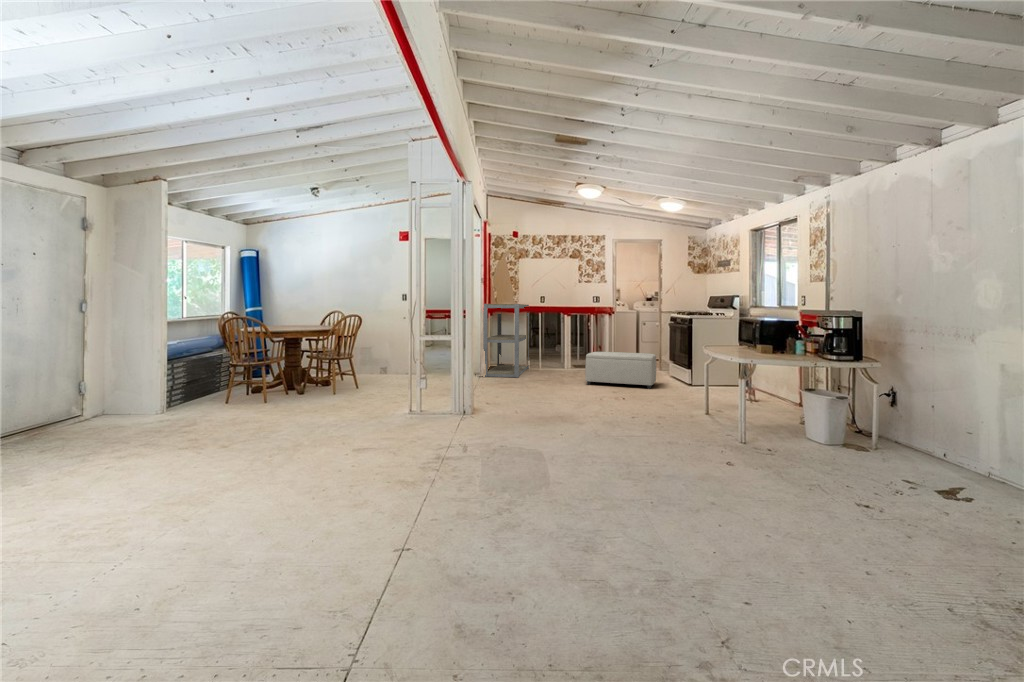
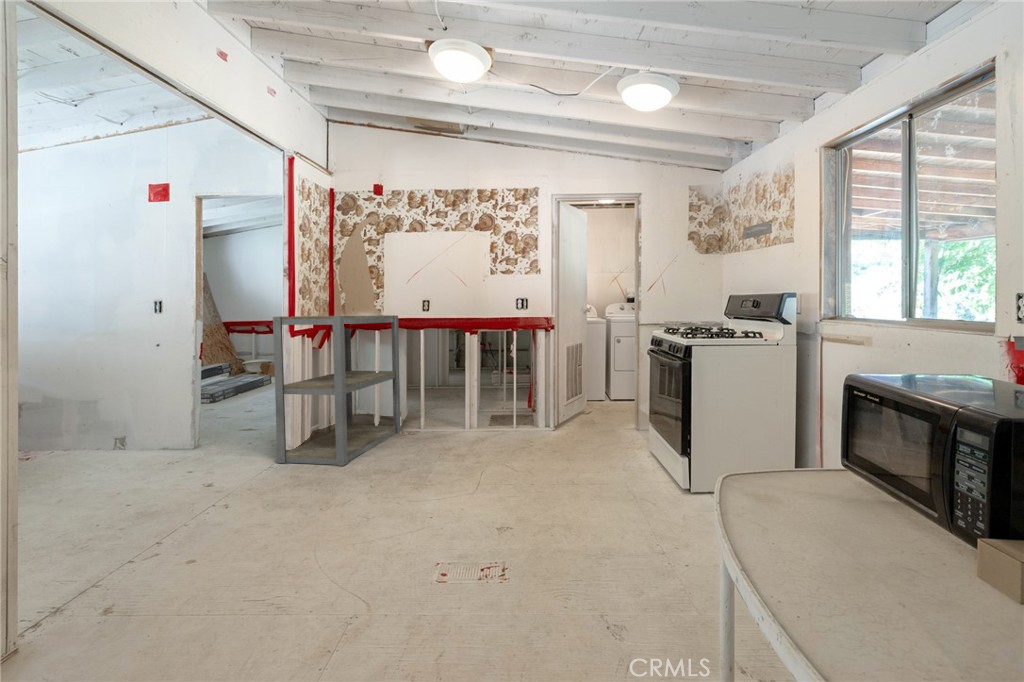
ottoman: present [585,352,656,389] -> none [459,416,615,513]

